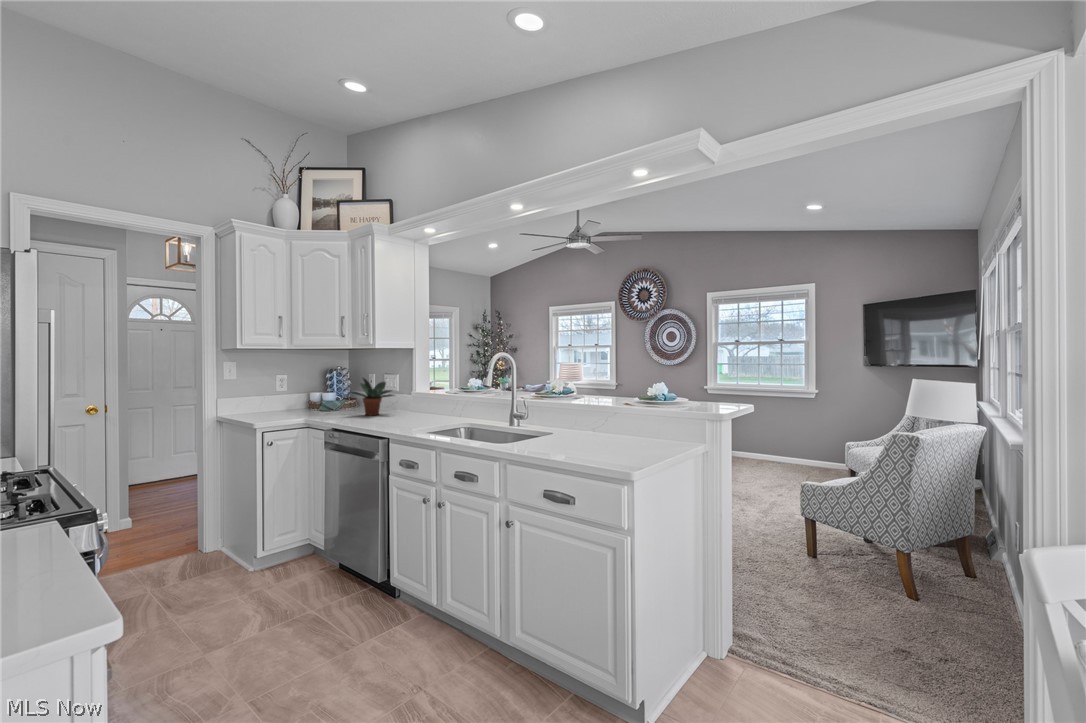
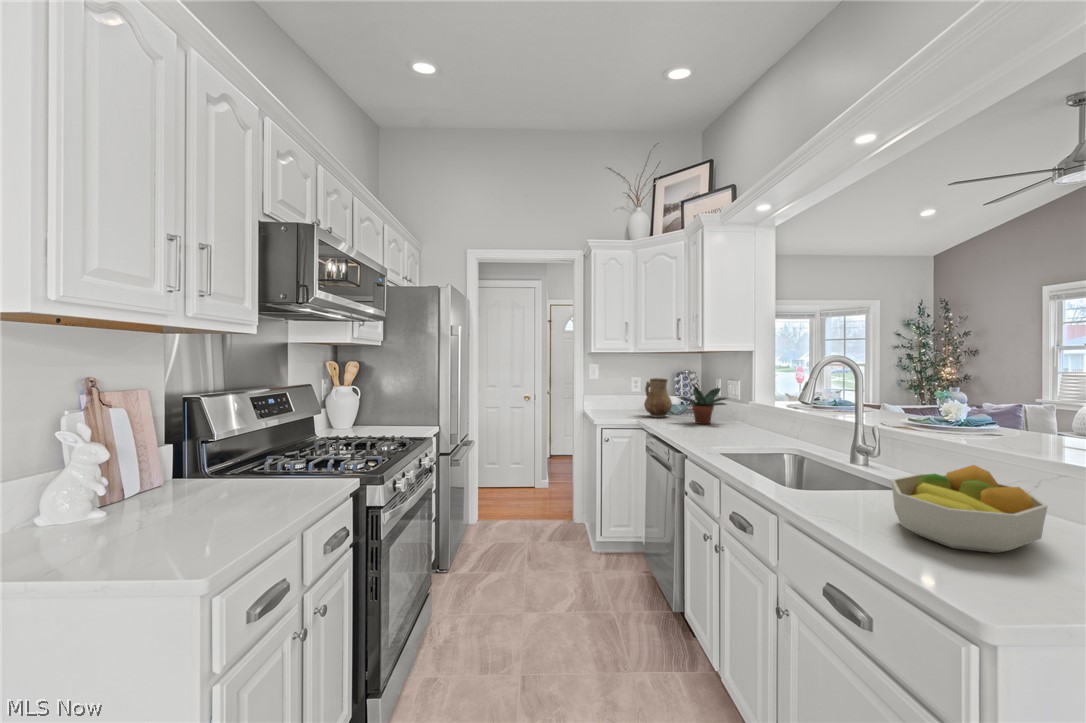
ceramic pitcher: none [304,375,335,414] -> present [644,378,672,417]
fruit bowl: none [562,410,624,451] -> present [891,465,1047,553]

